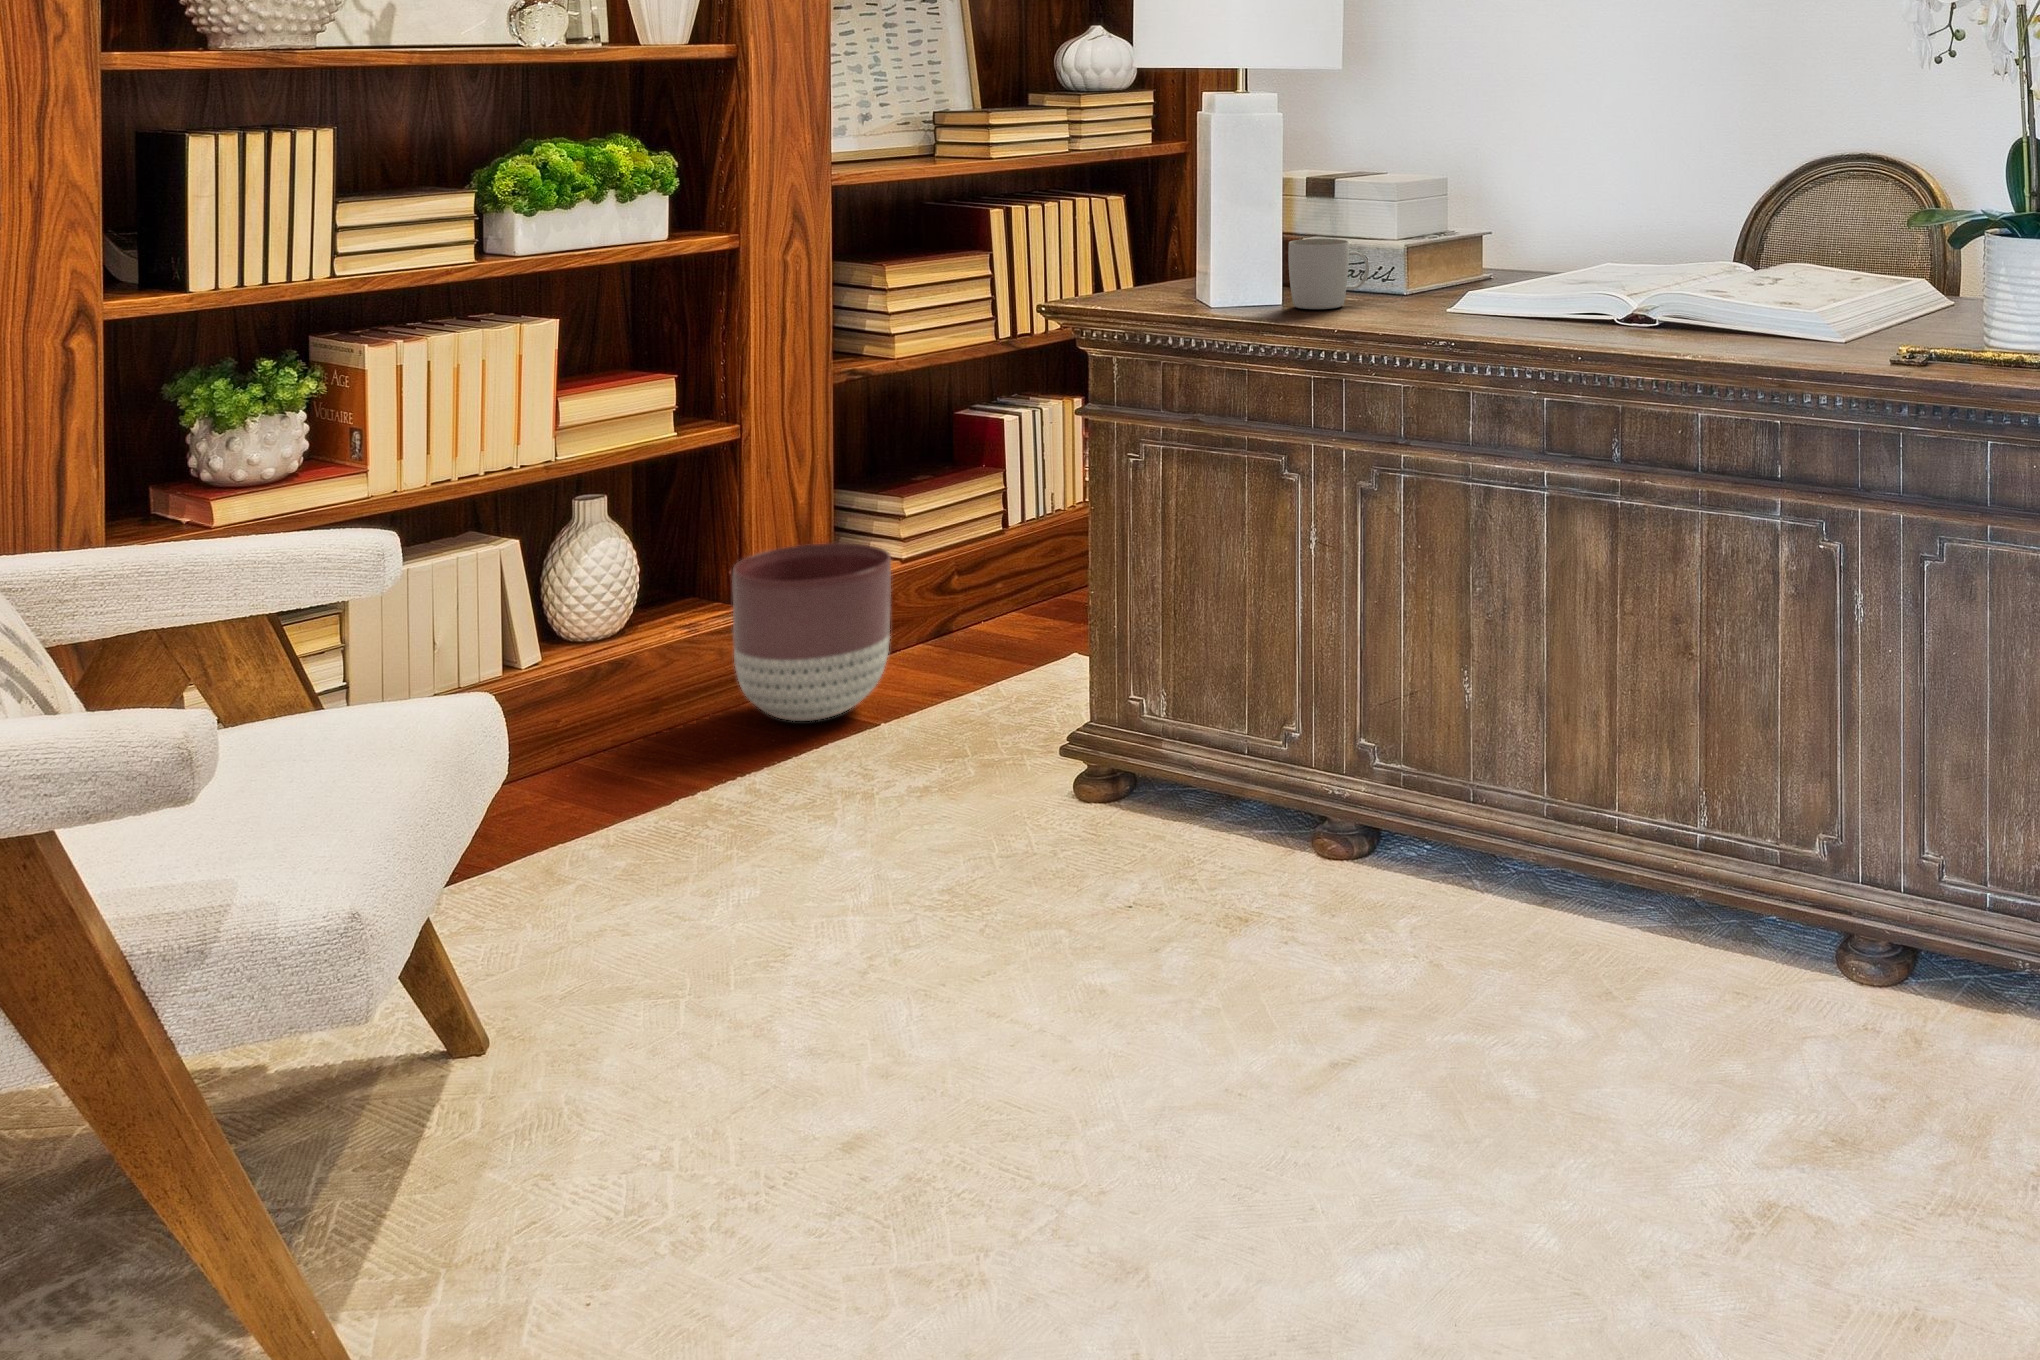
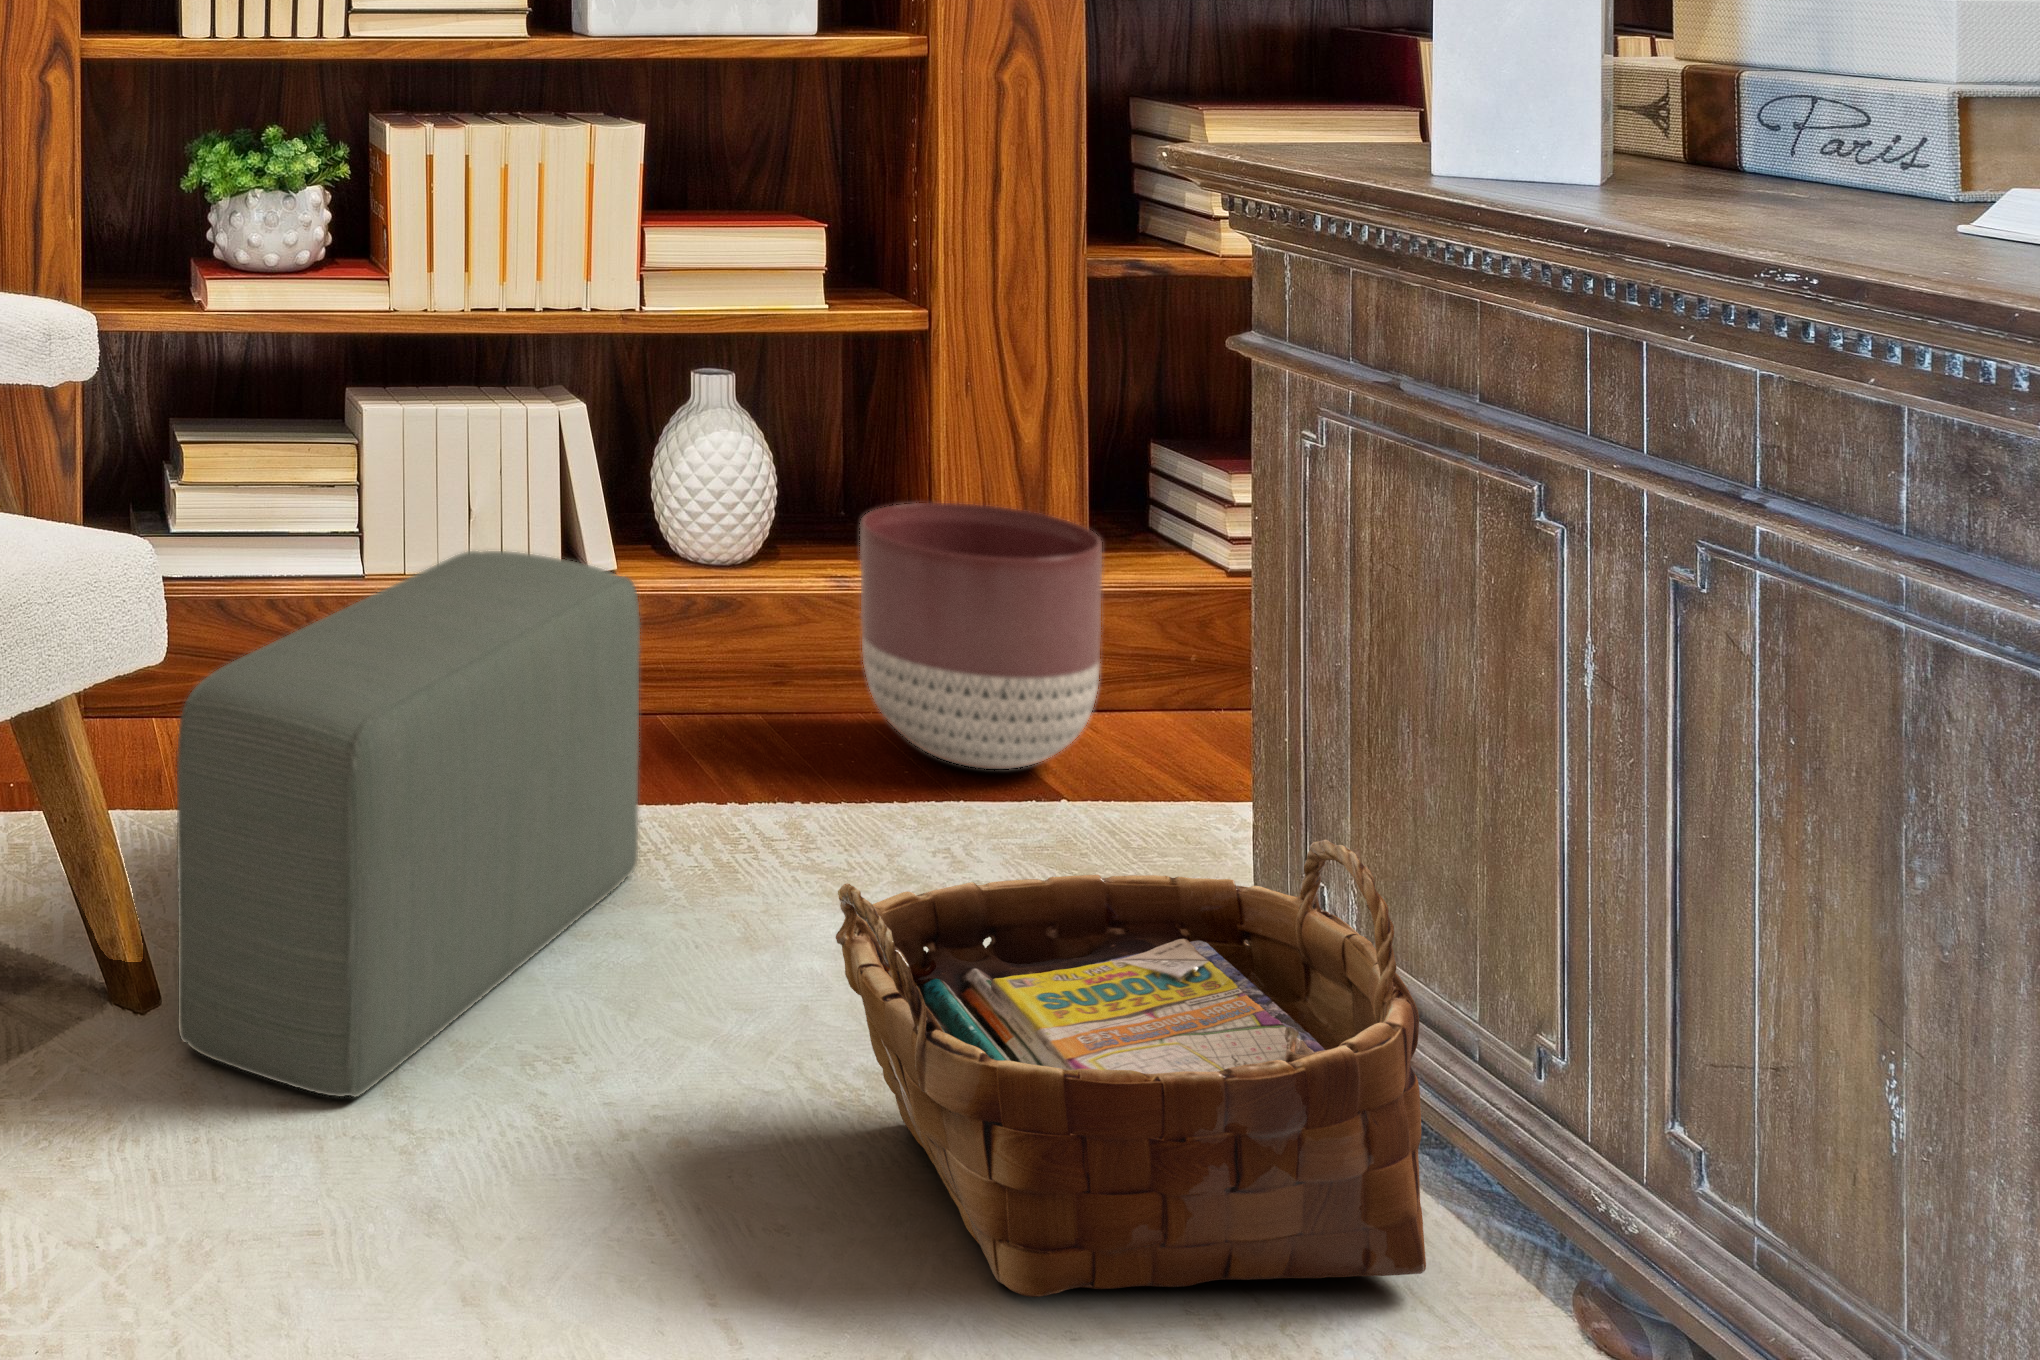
mug: present [1288,239,1369,309] -> none [1601,62,1812,203]
pouf: none [531,642,709,1058] -> present [177,551,640,1097]
woven basket: none [975,664,1269,949] -> present [836,840,1426,1297]

